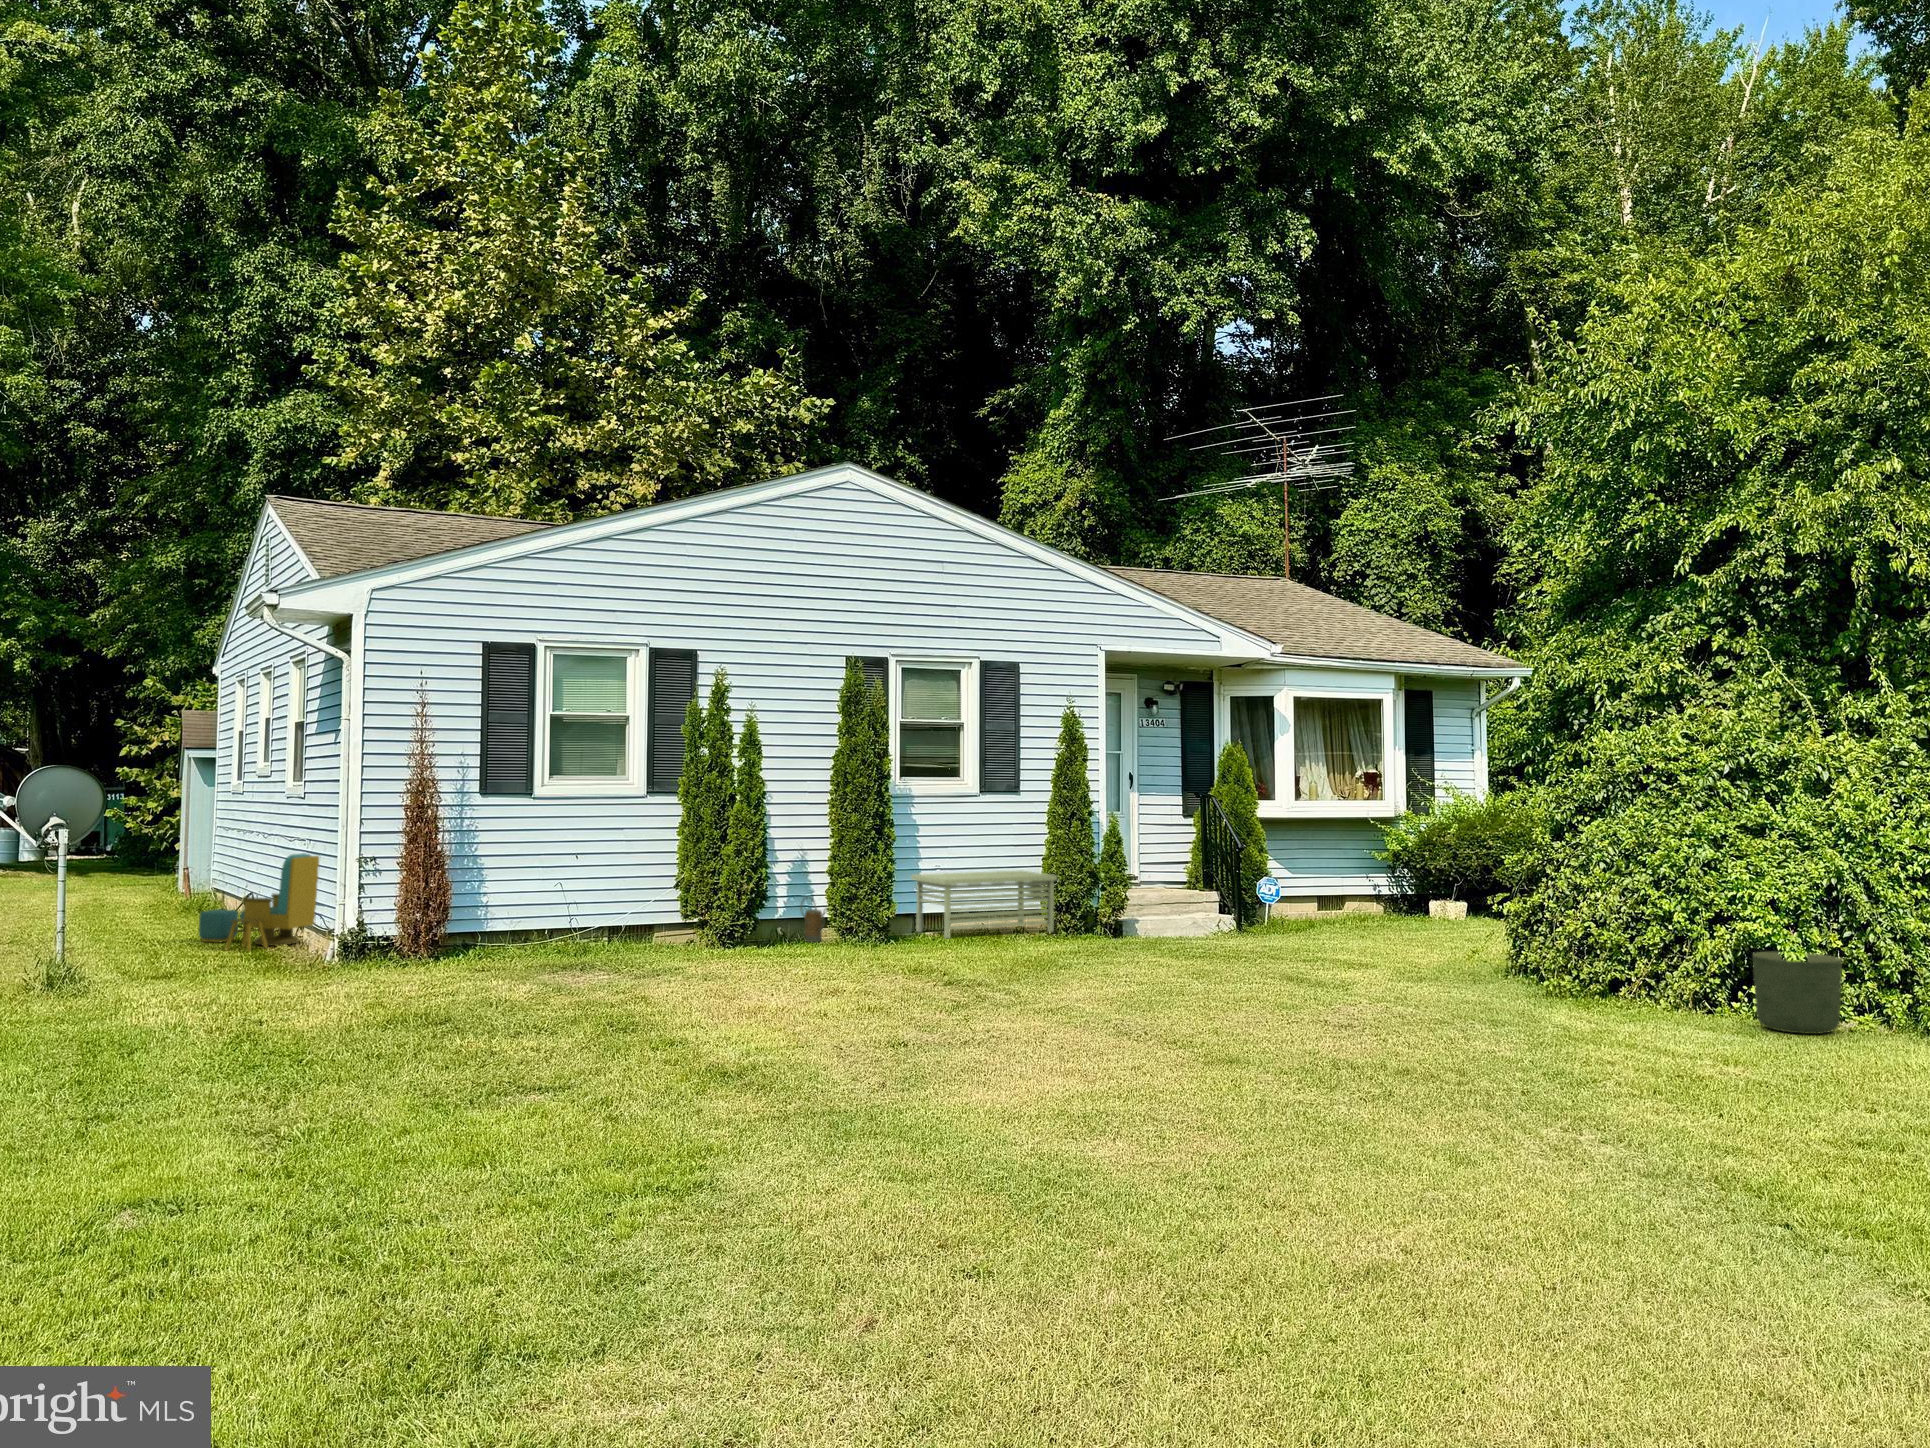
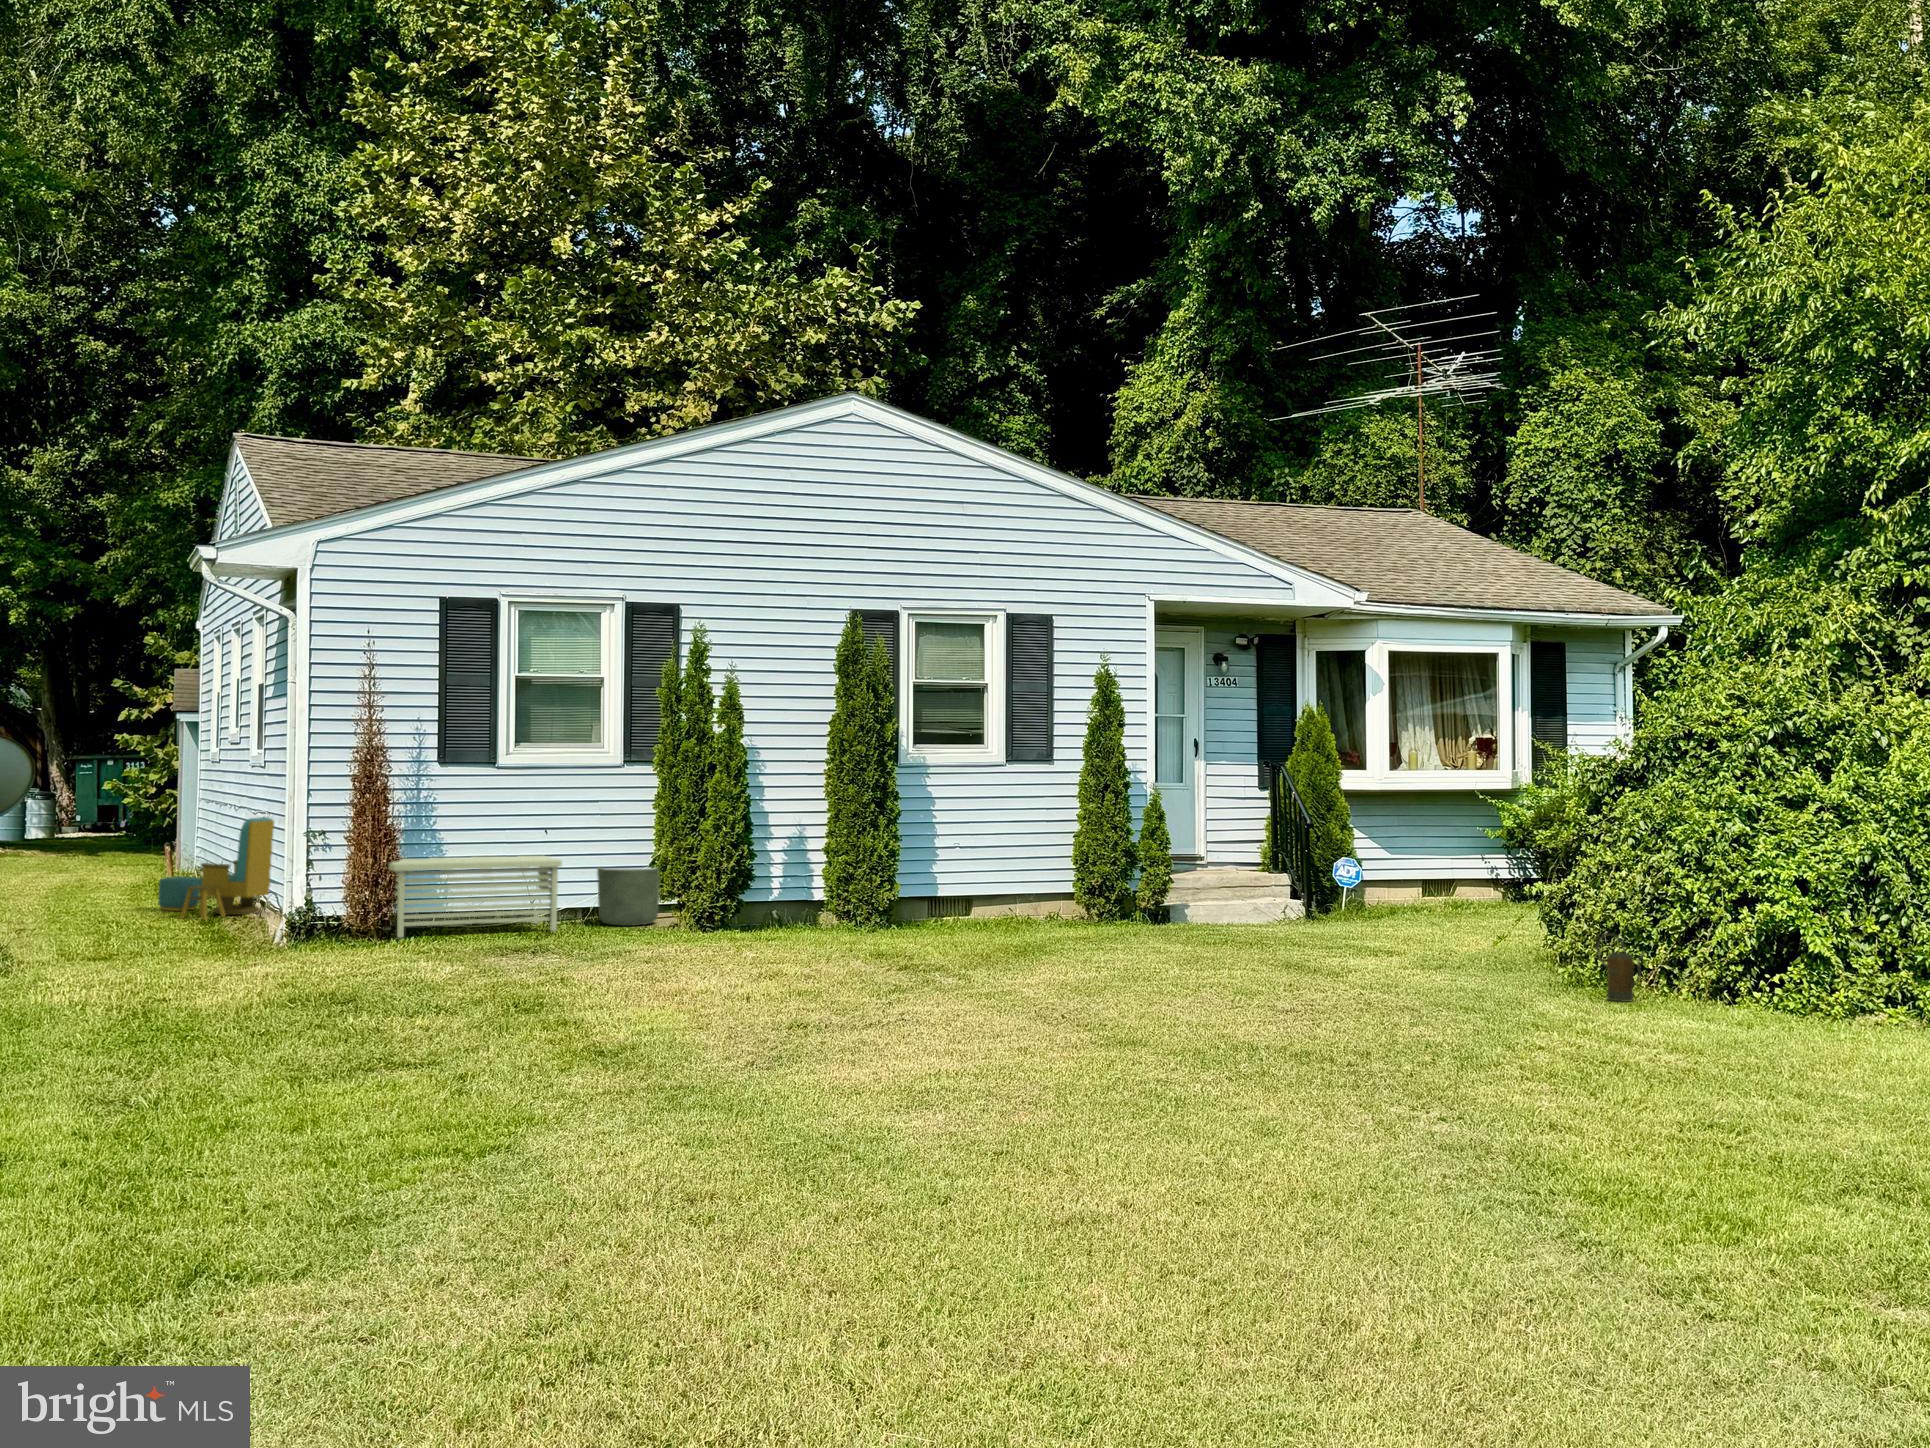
storage bench: present [911,871,1057,938] -> present [387,855,562,938]
watering can: present [801,897,826,942] -> present [1596,933,1645,1002]
planter: present [1752,952,1842,1034] -> present [597,867,660,926]

